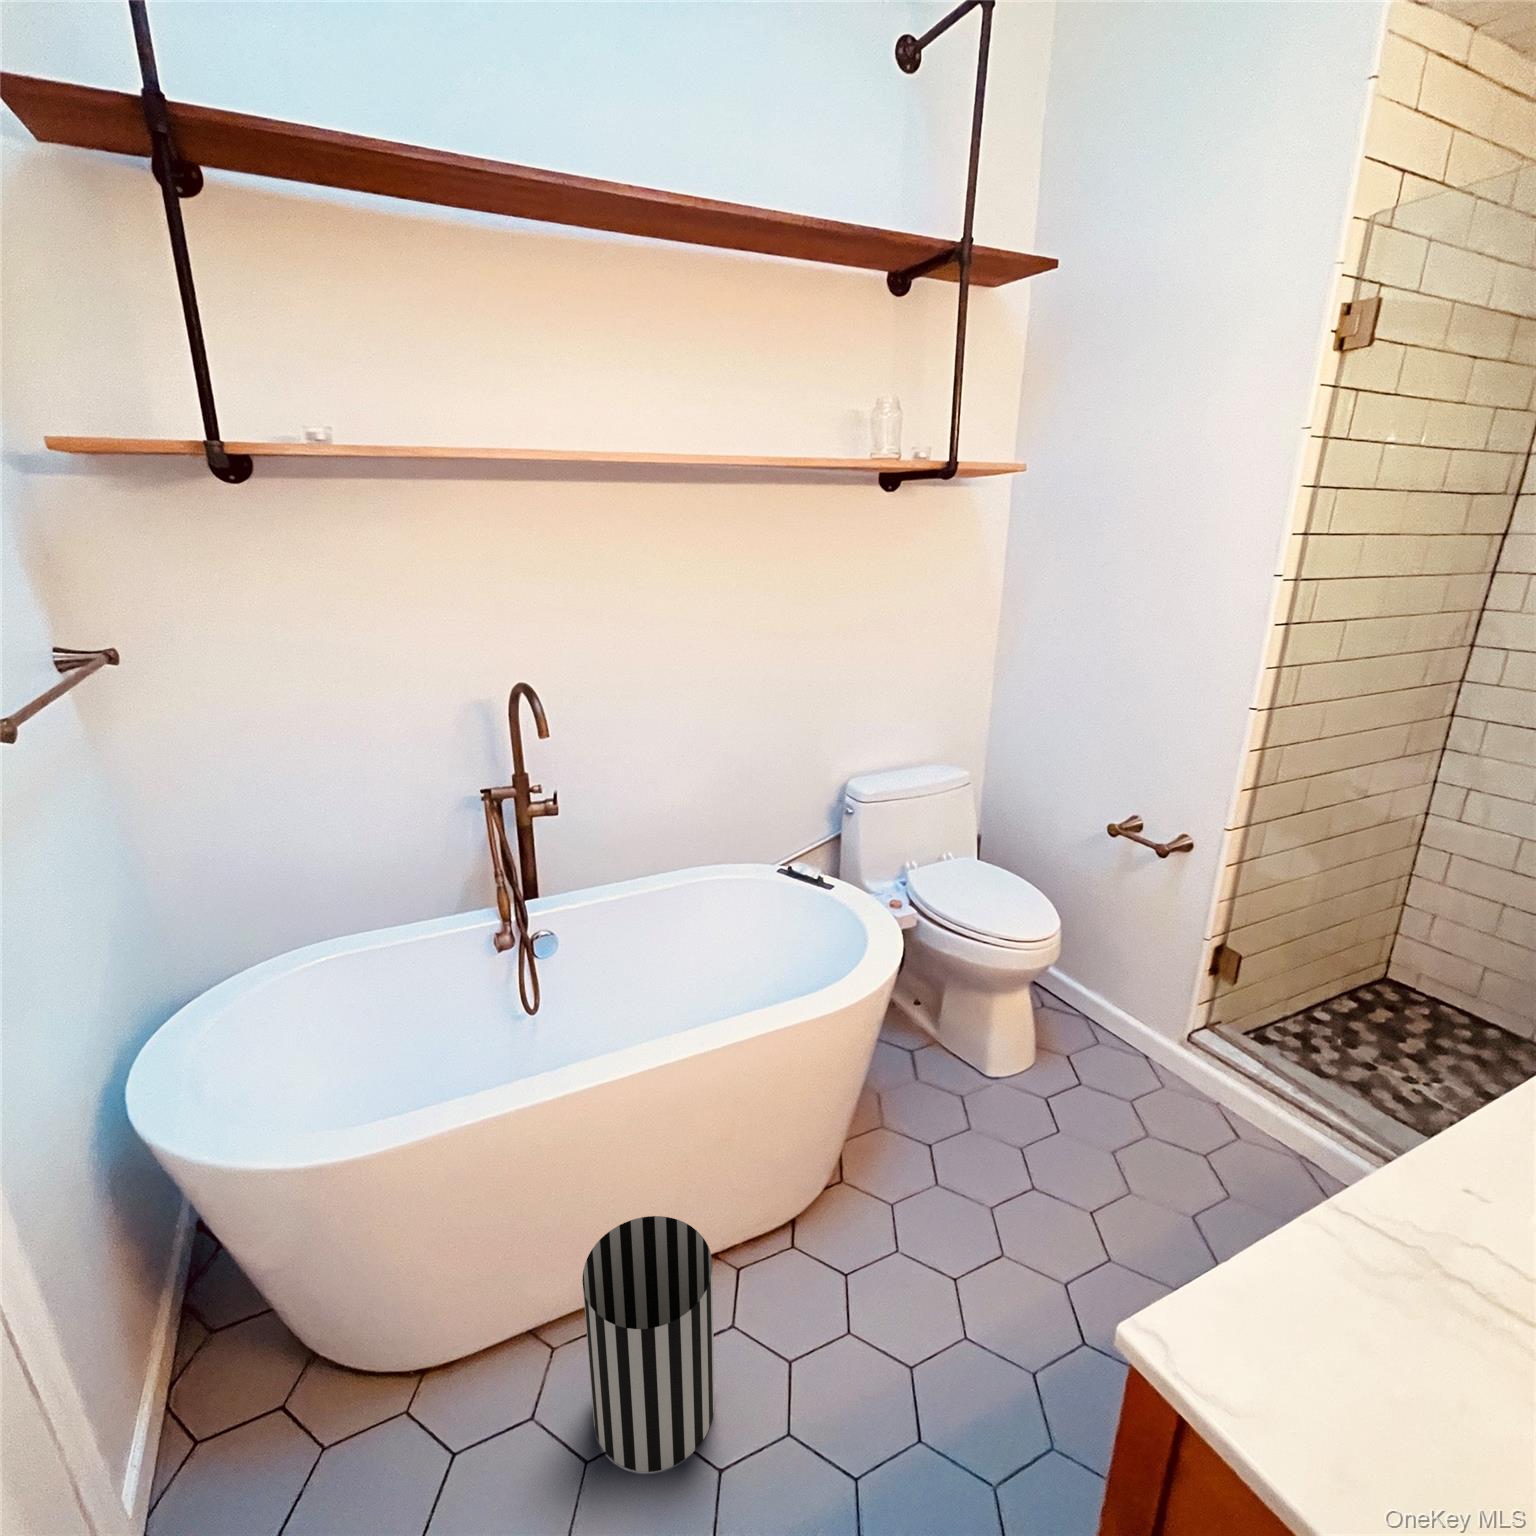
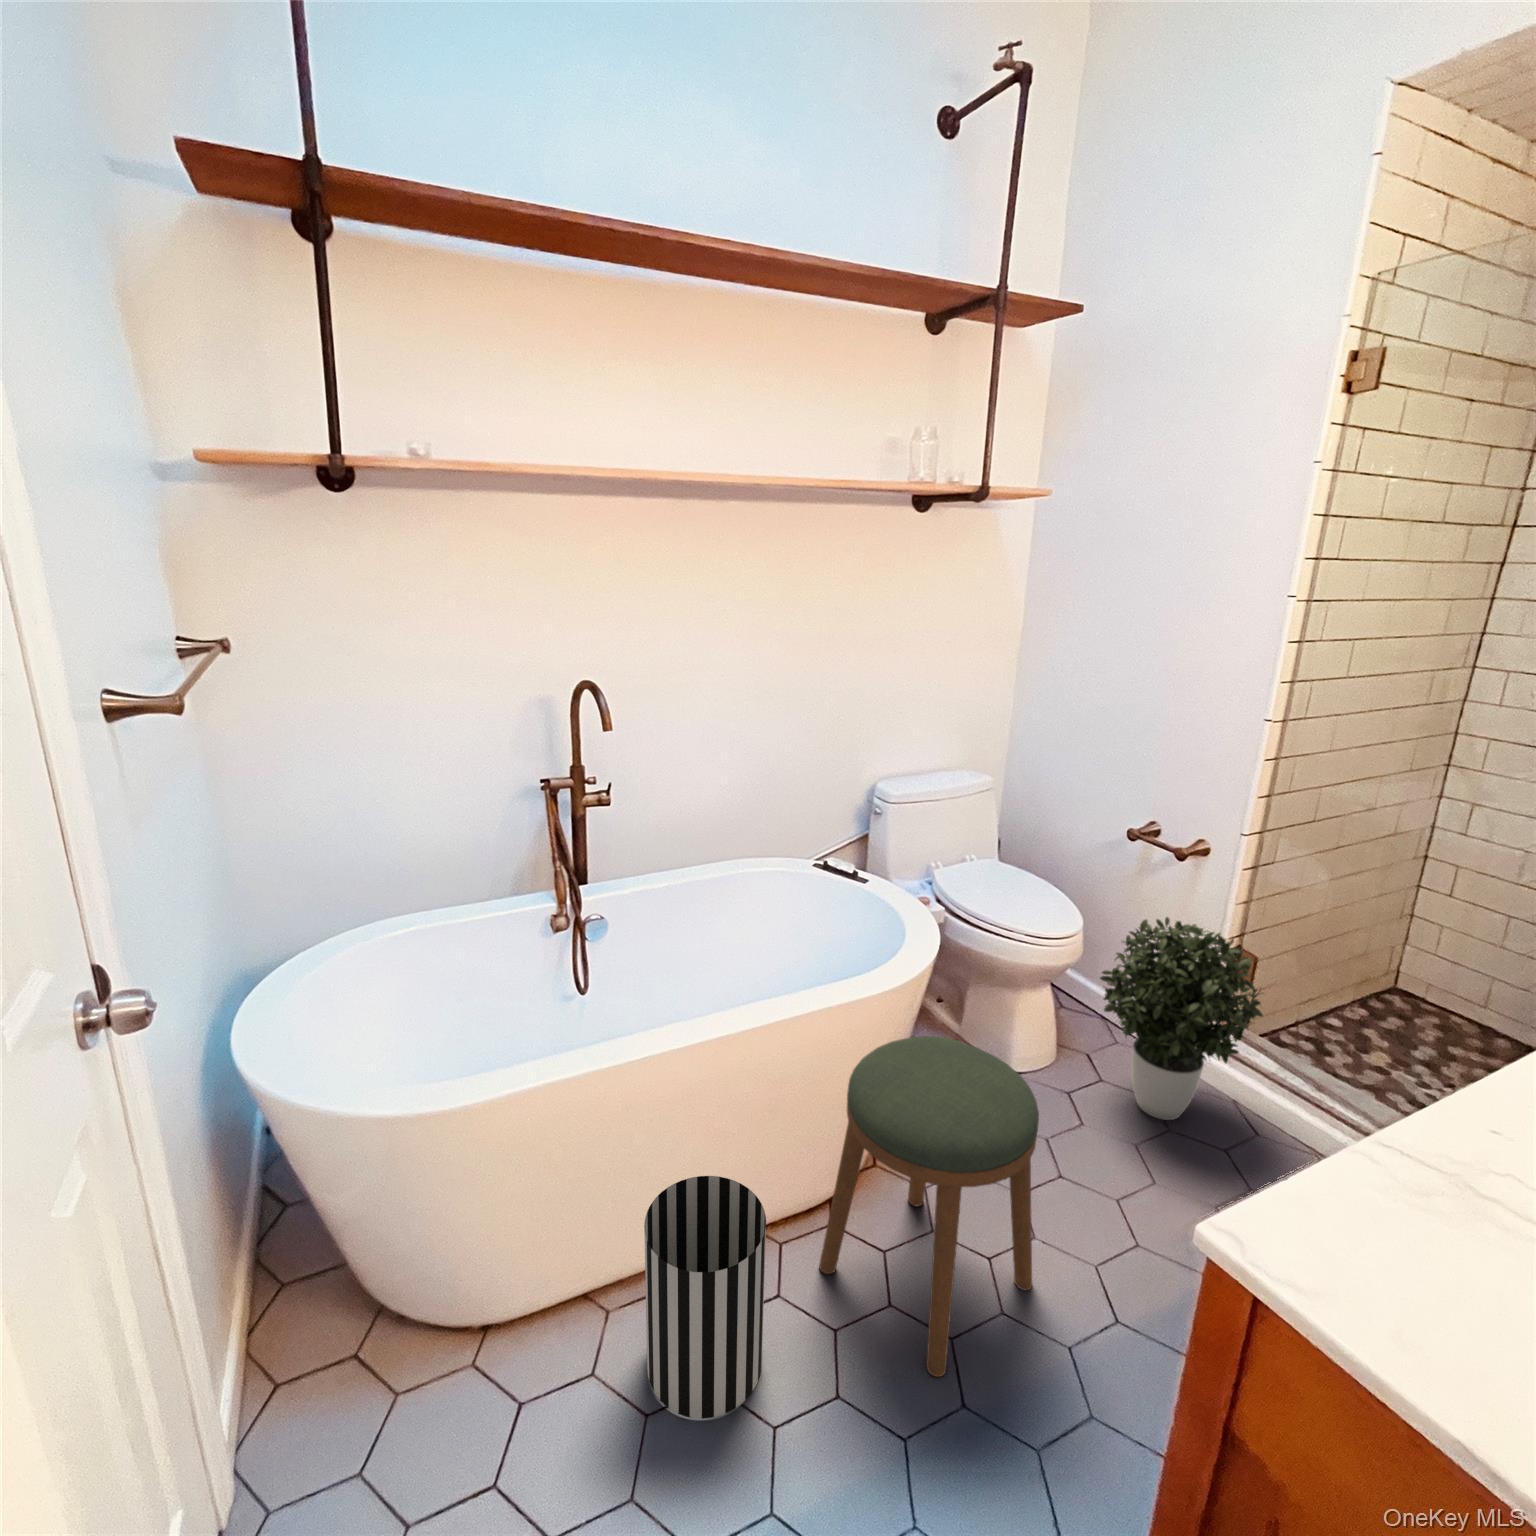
potted plant: none [1076,916,1248,1126] -> present [1100,917,1263,1120]
stool: none [779,1057,1003,1419] -> present [819,1036,1039,1377]

